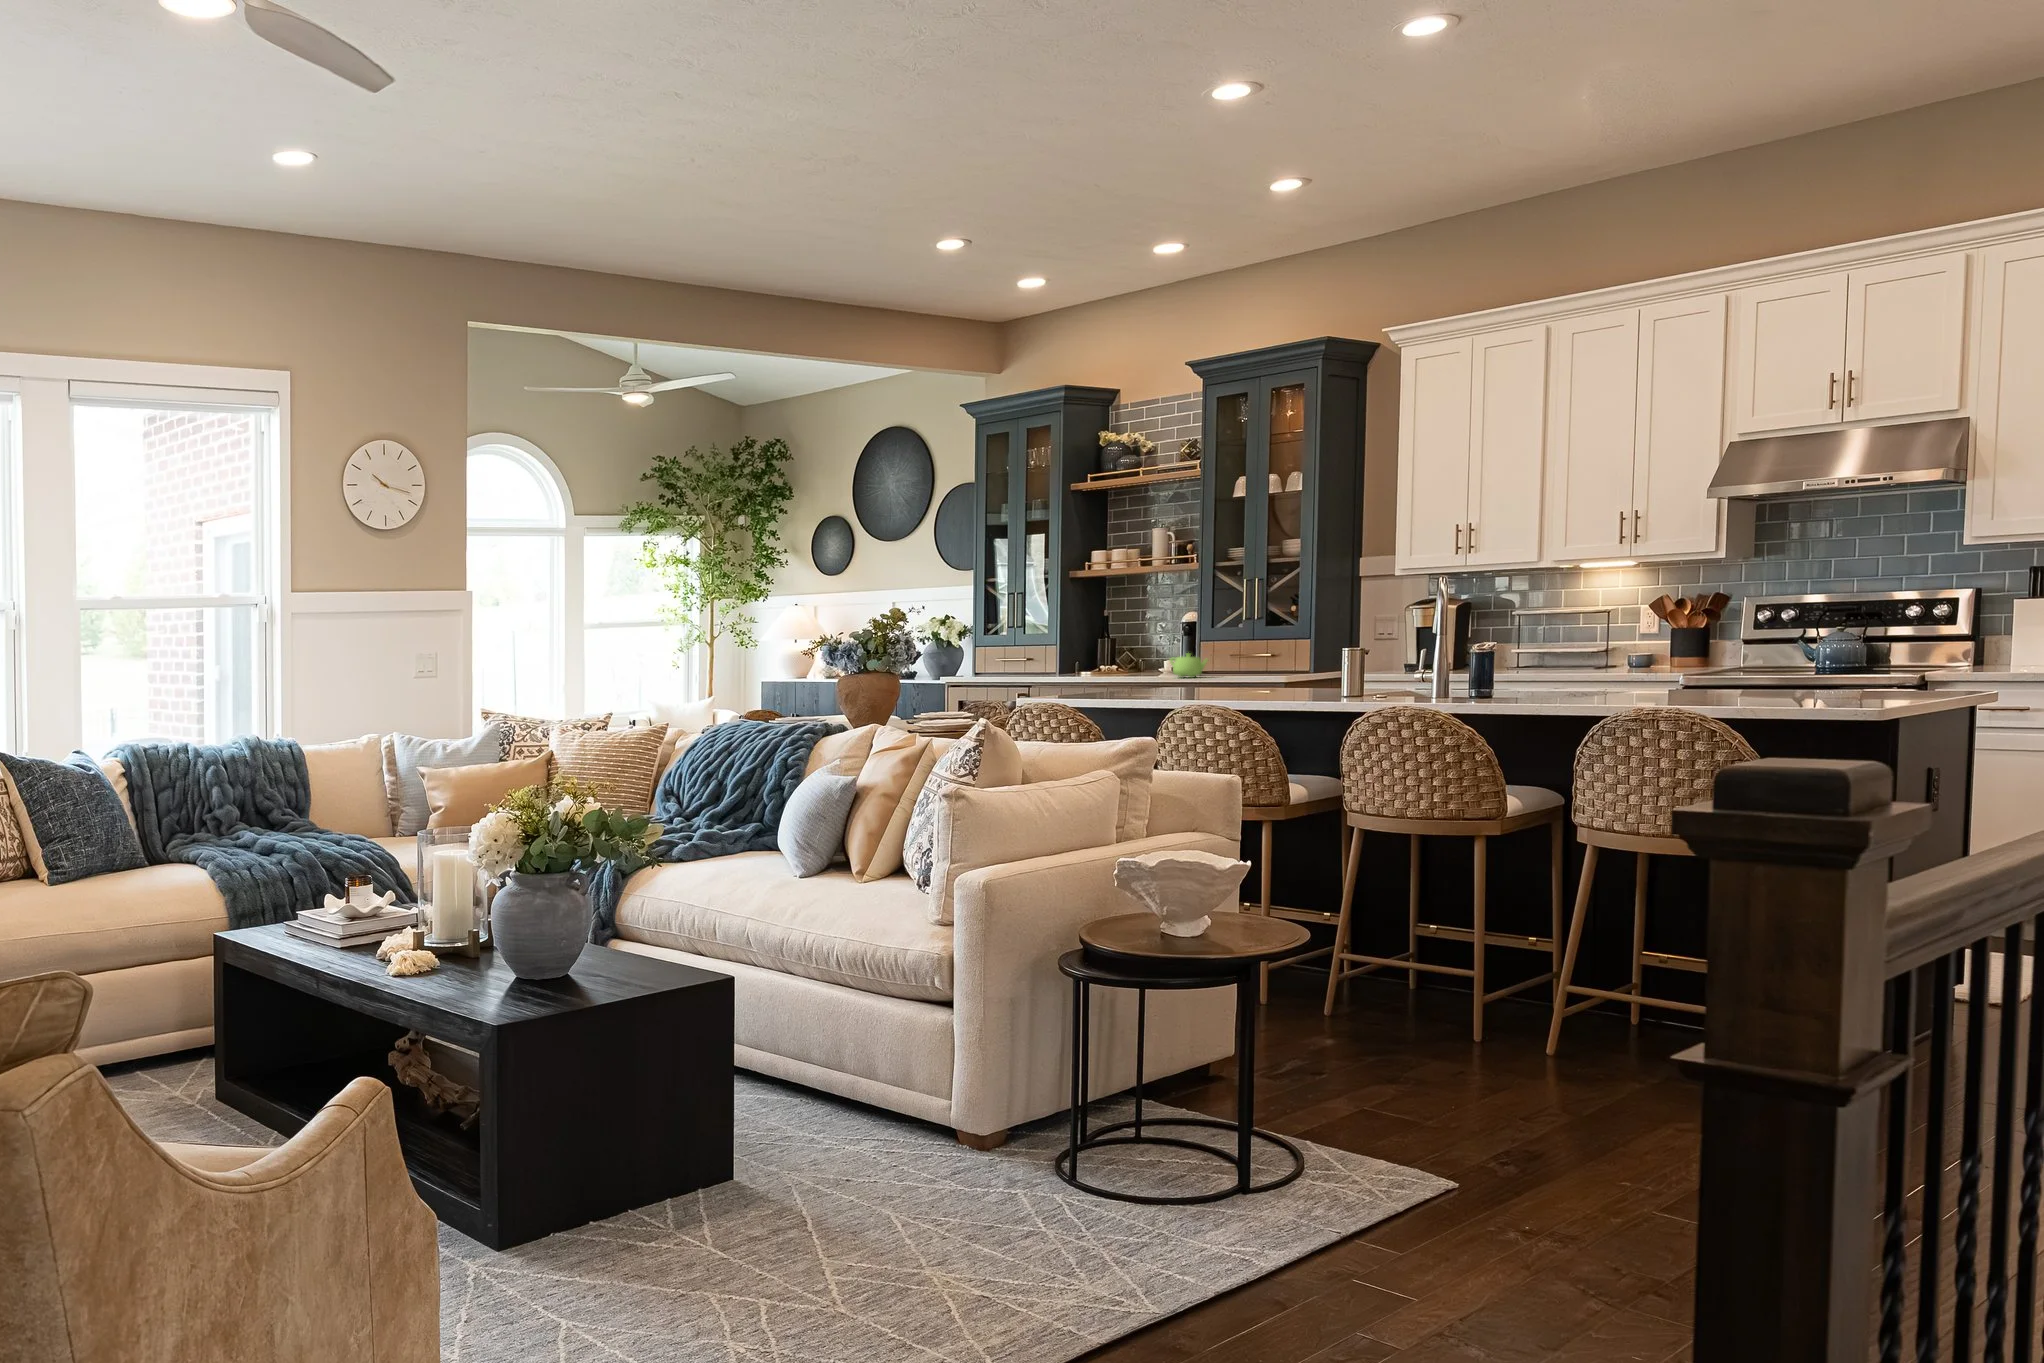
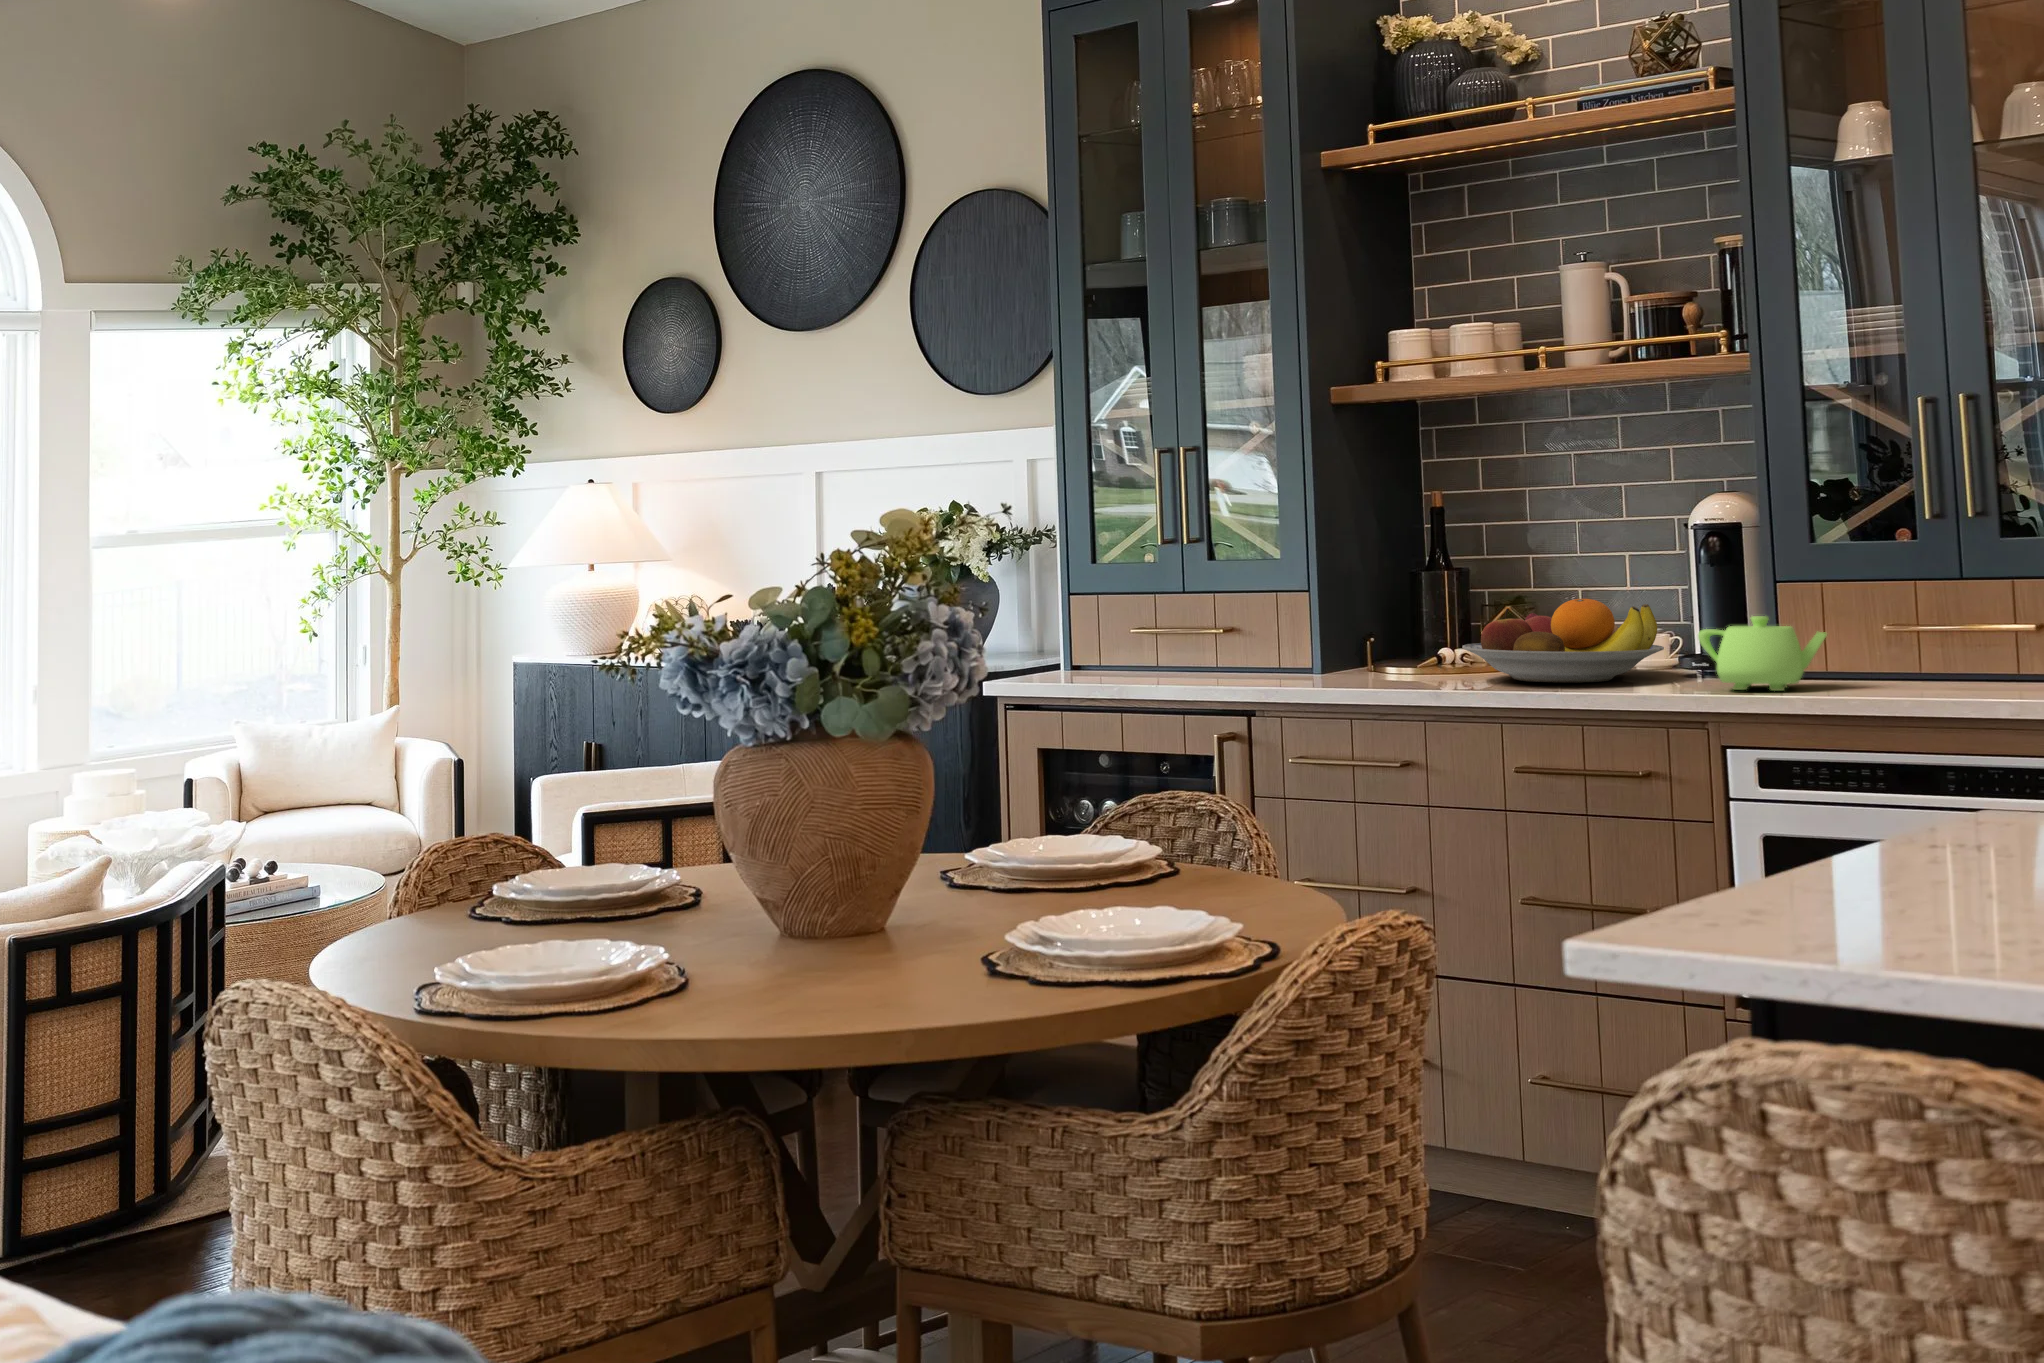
fruit bowl: none [1100,648,1168,677] -> present [1462,599,1664,683]

